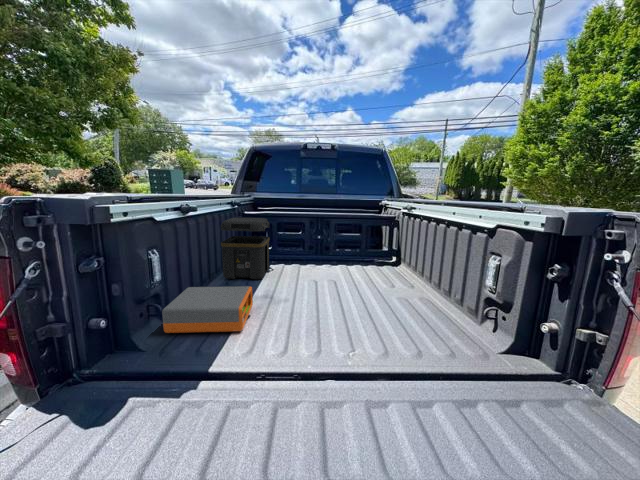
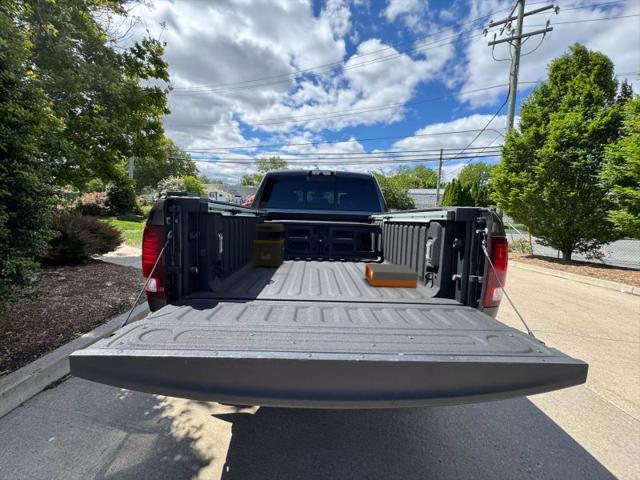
storage box: present [162,286,253,333] -> present [365,264,418,287]

